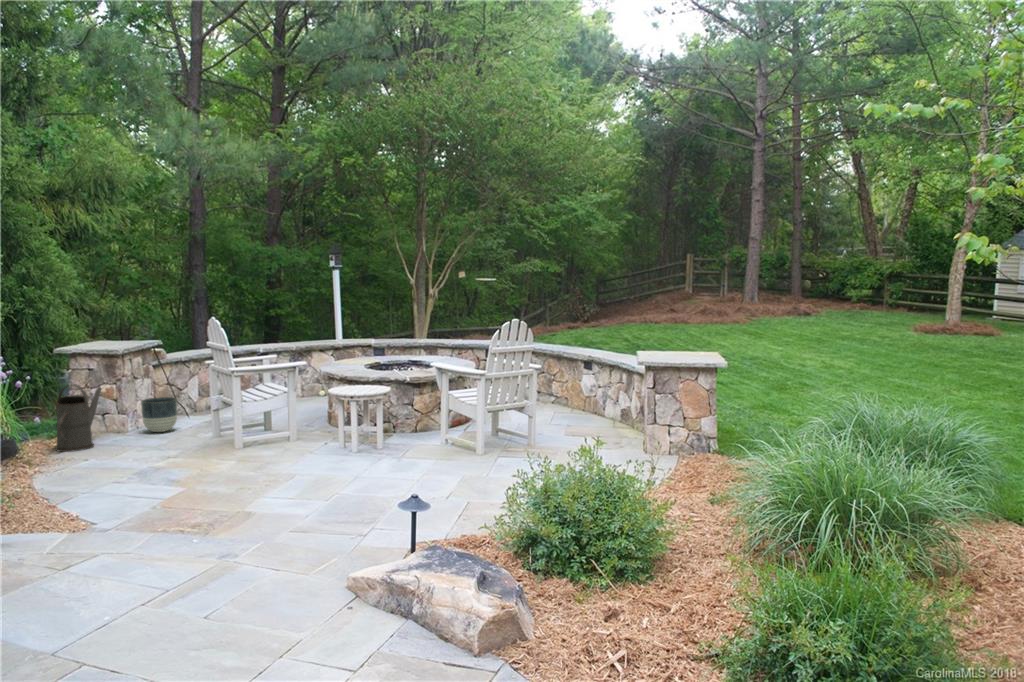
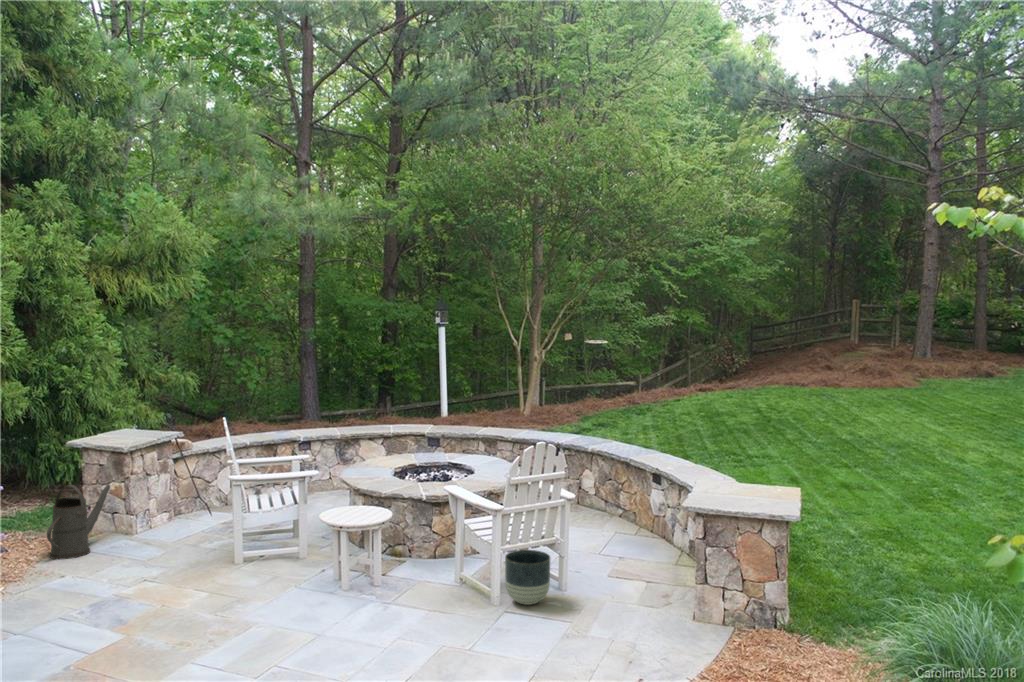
planter: present [141,397,177,432] -> present [505,550,550,605]

